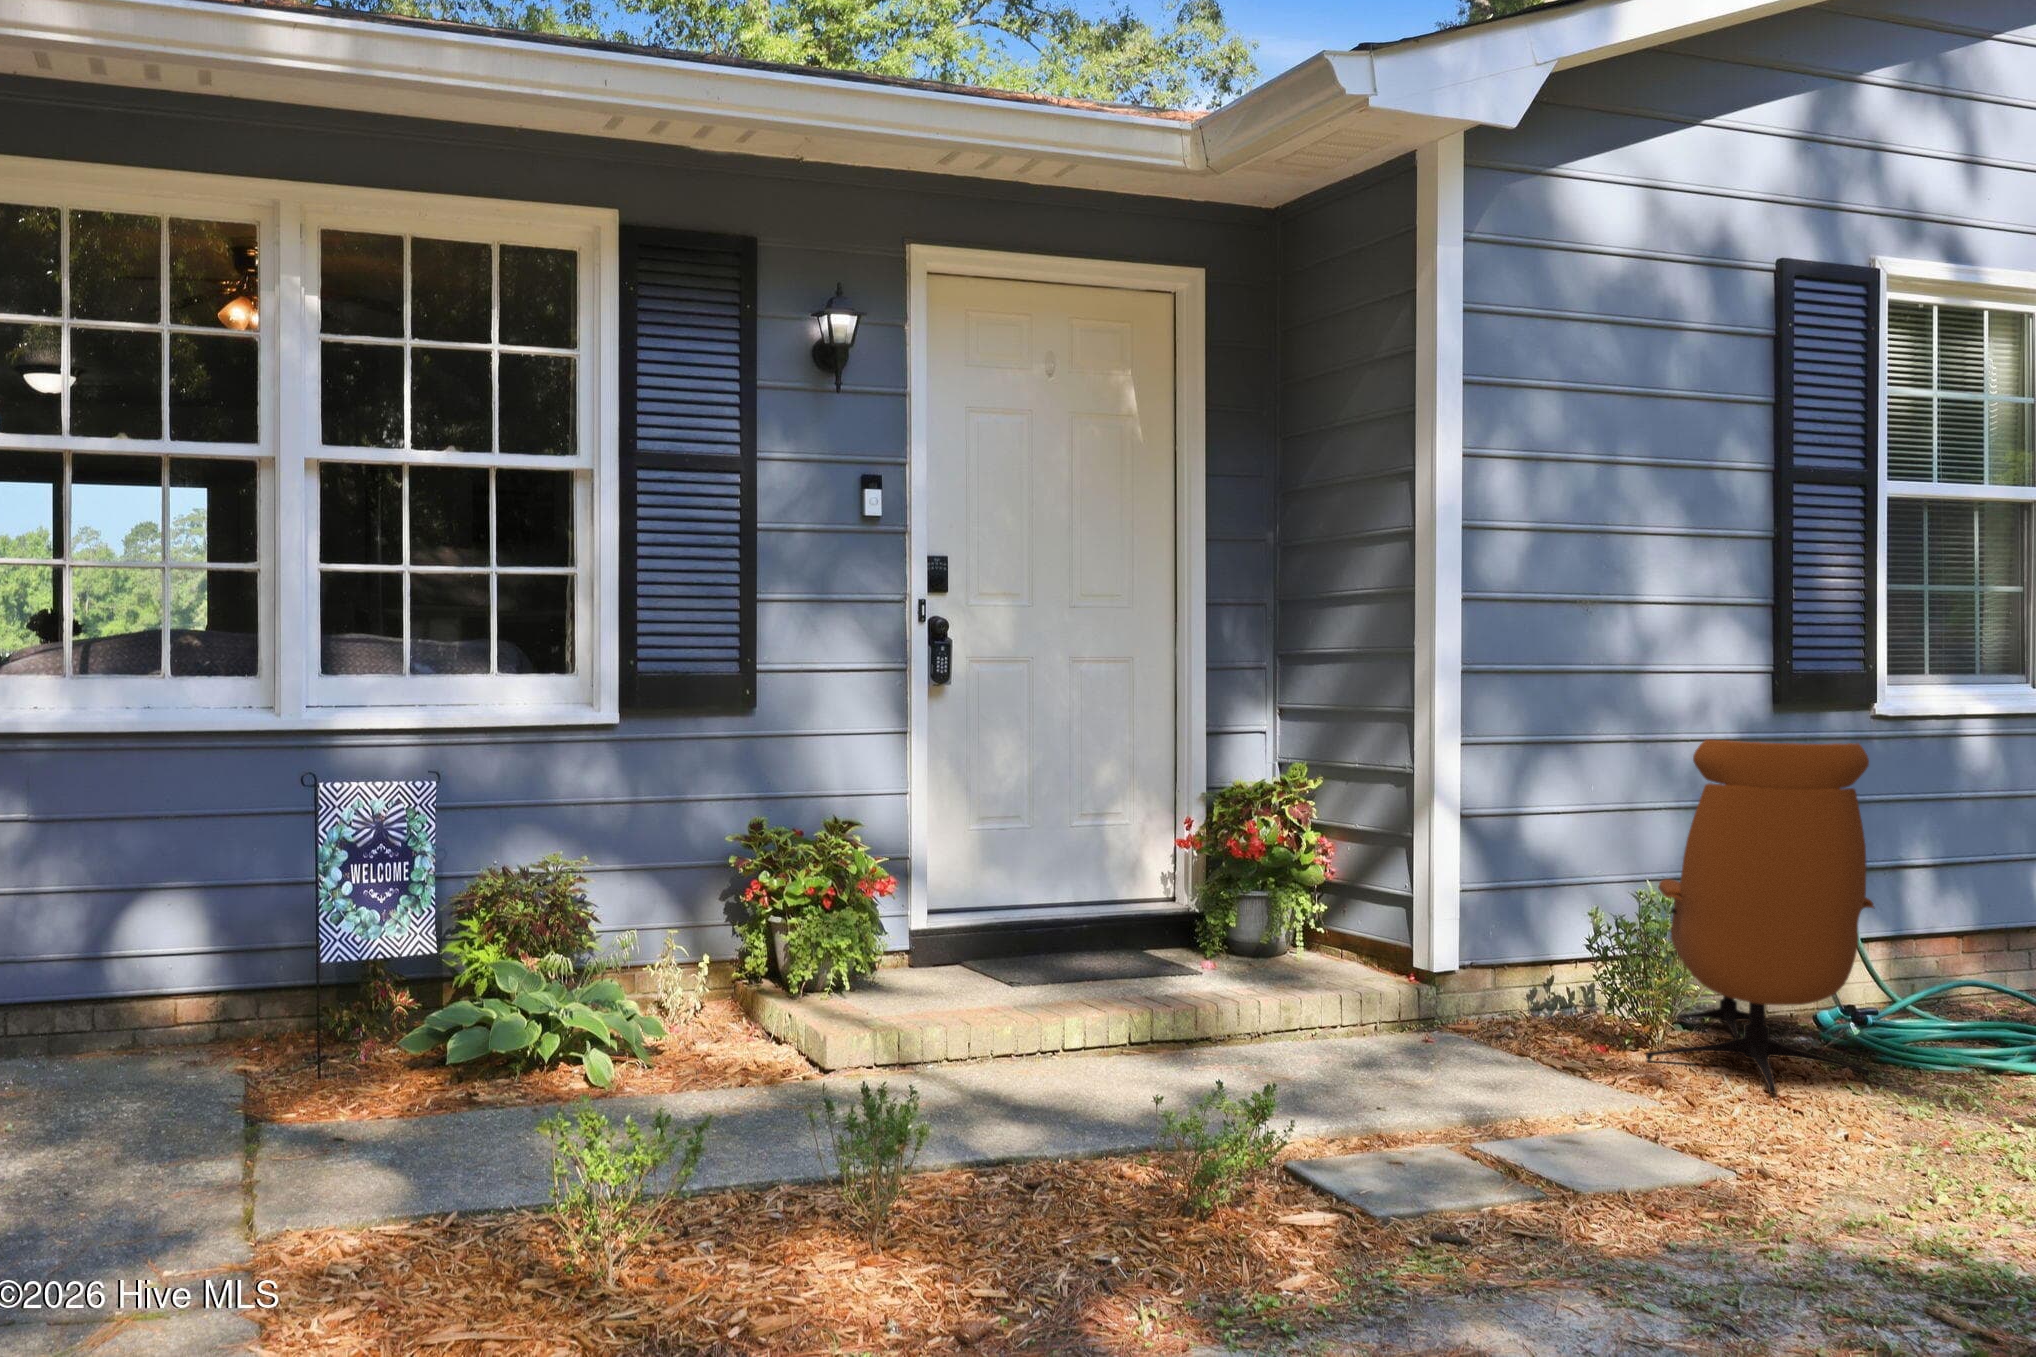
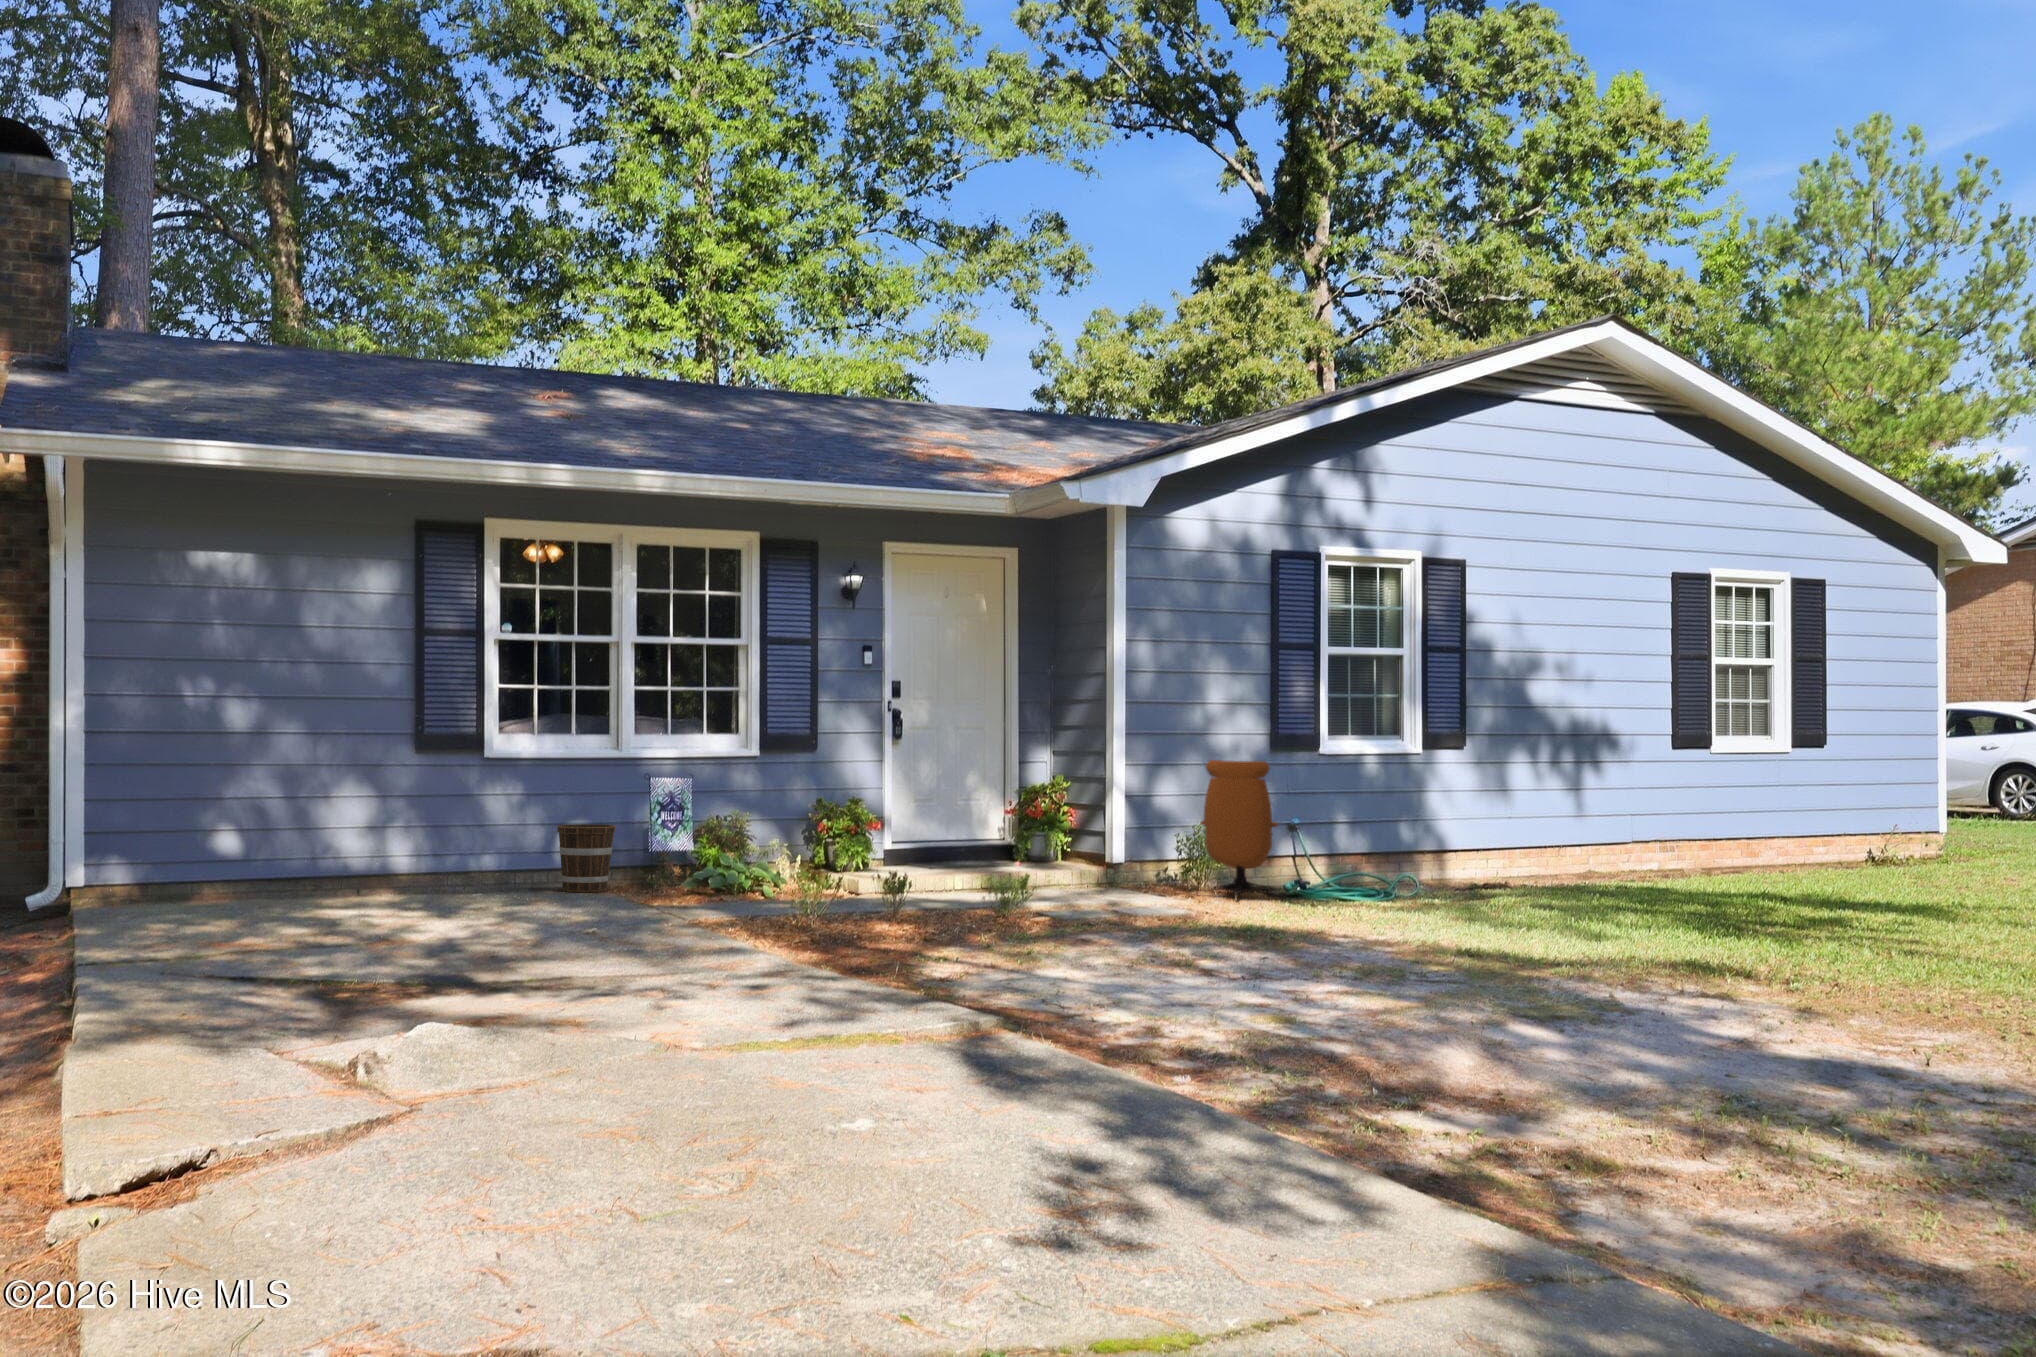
bucket: none [78,891,234,1070] -> present [558,824,615,892]

